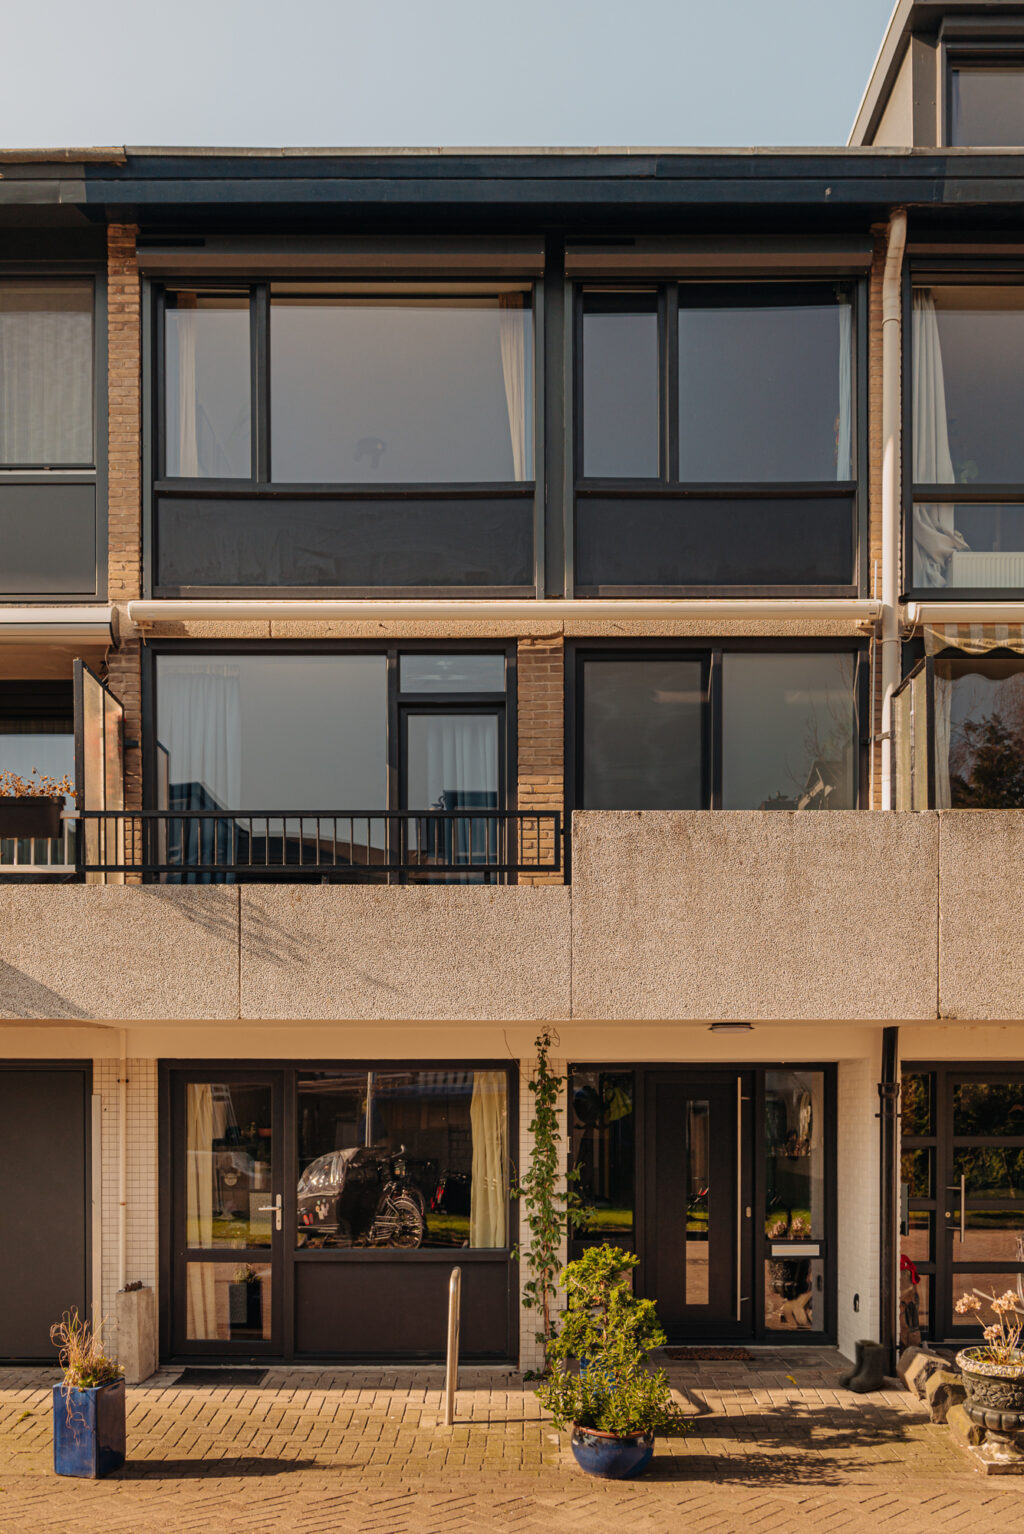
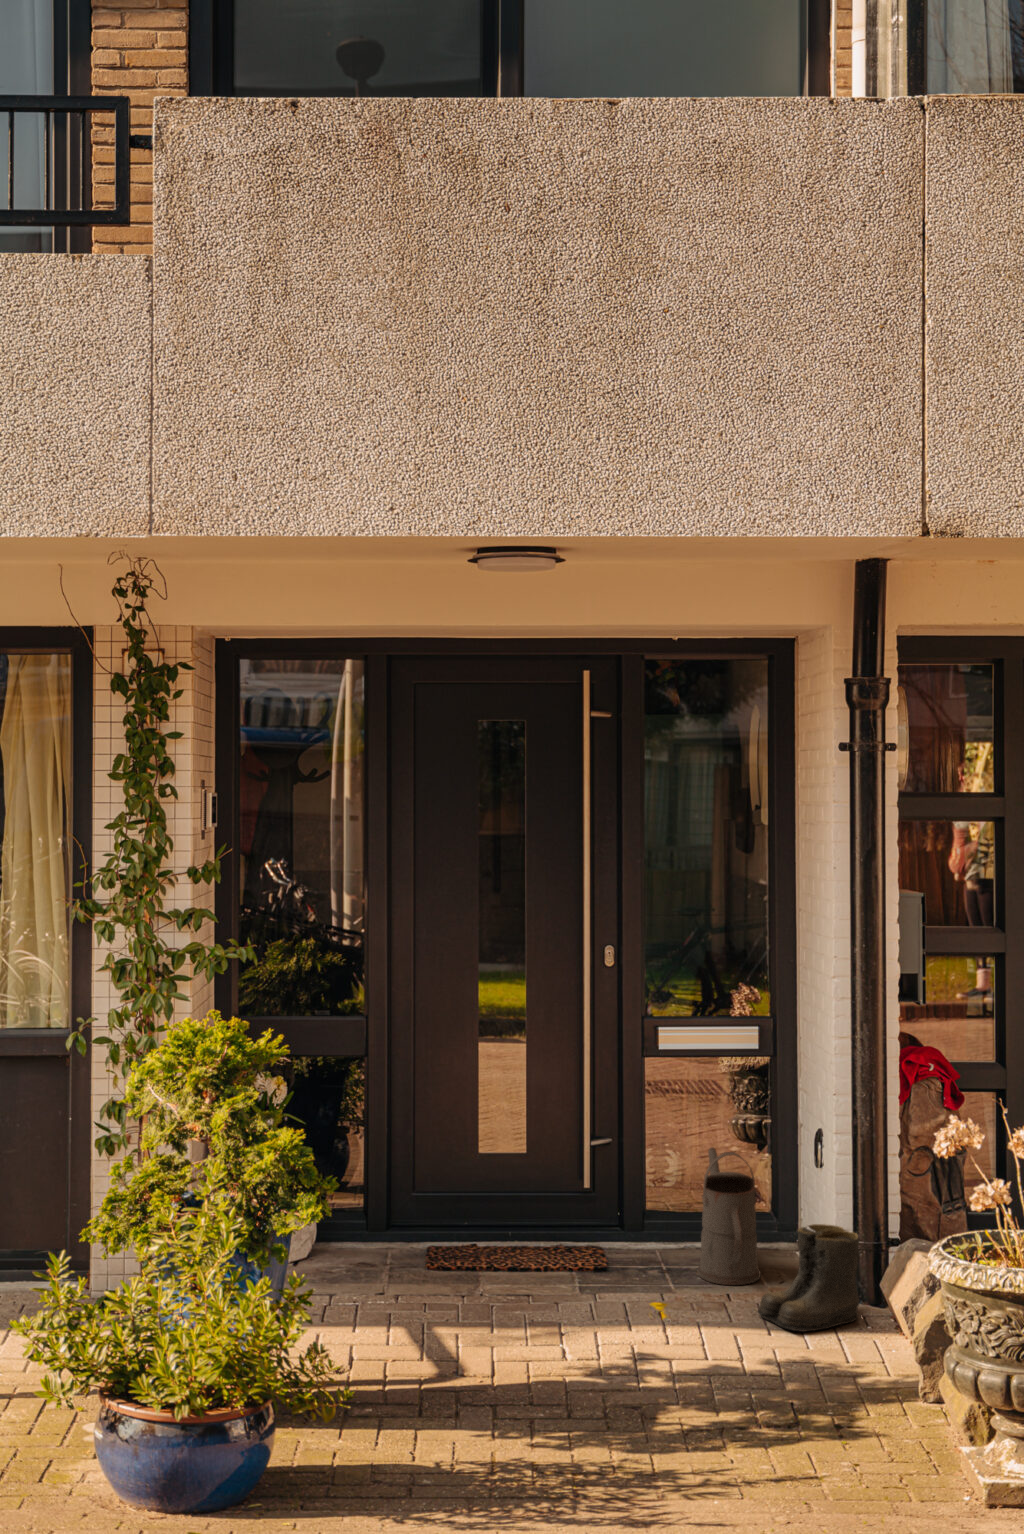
watering can: none [798,1297,832,1369] -> present [698,1148,761,1285]

